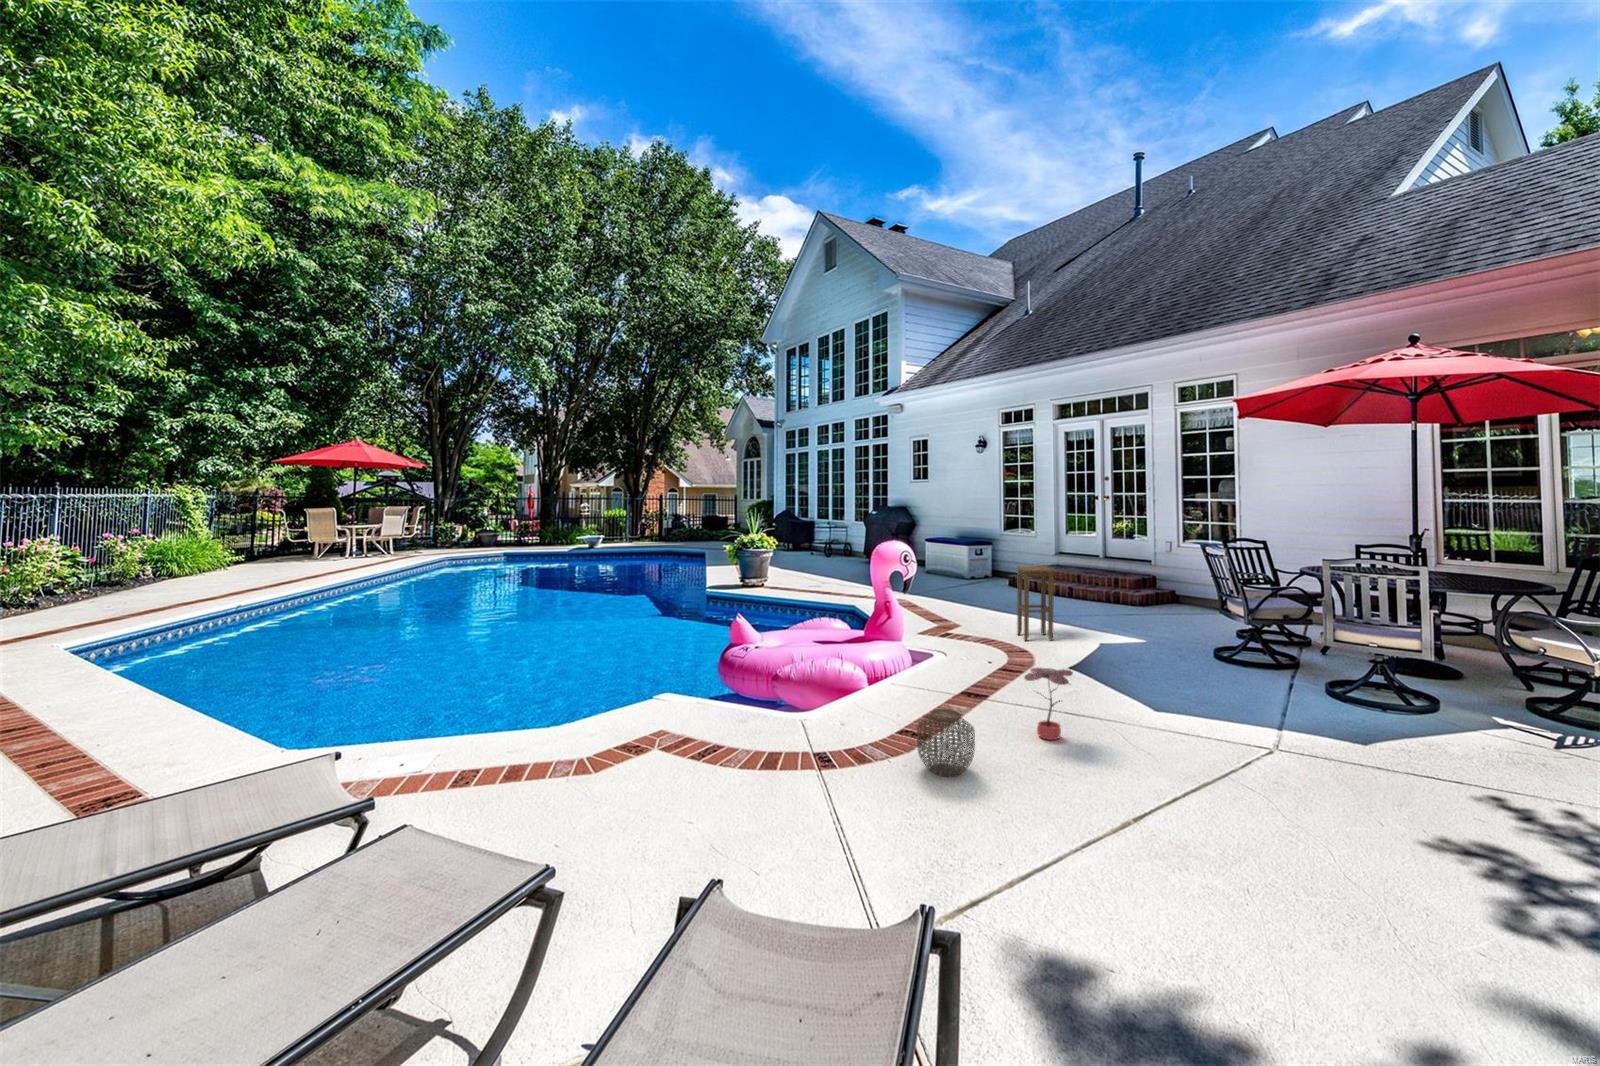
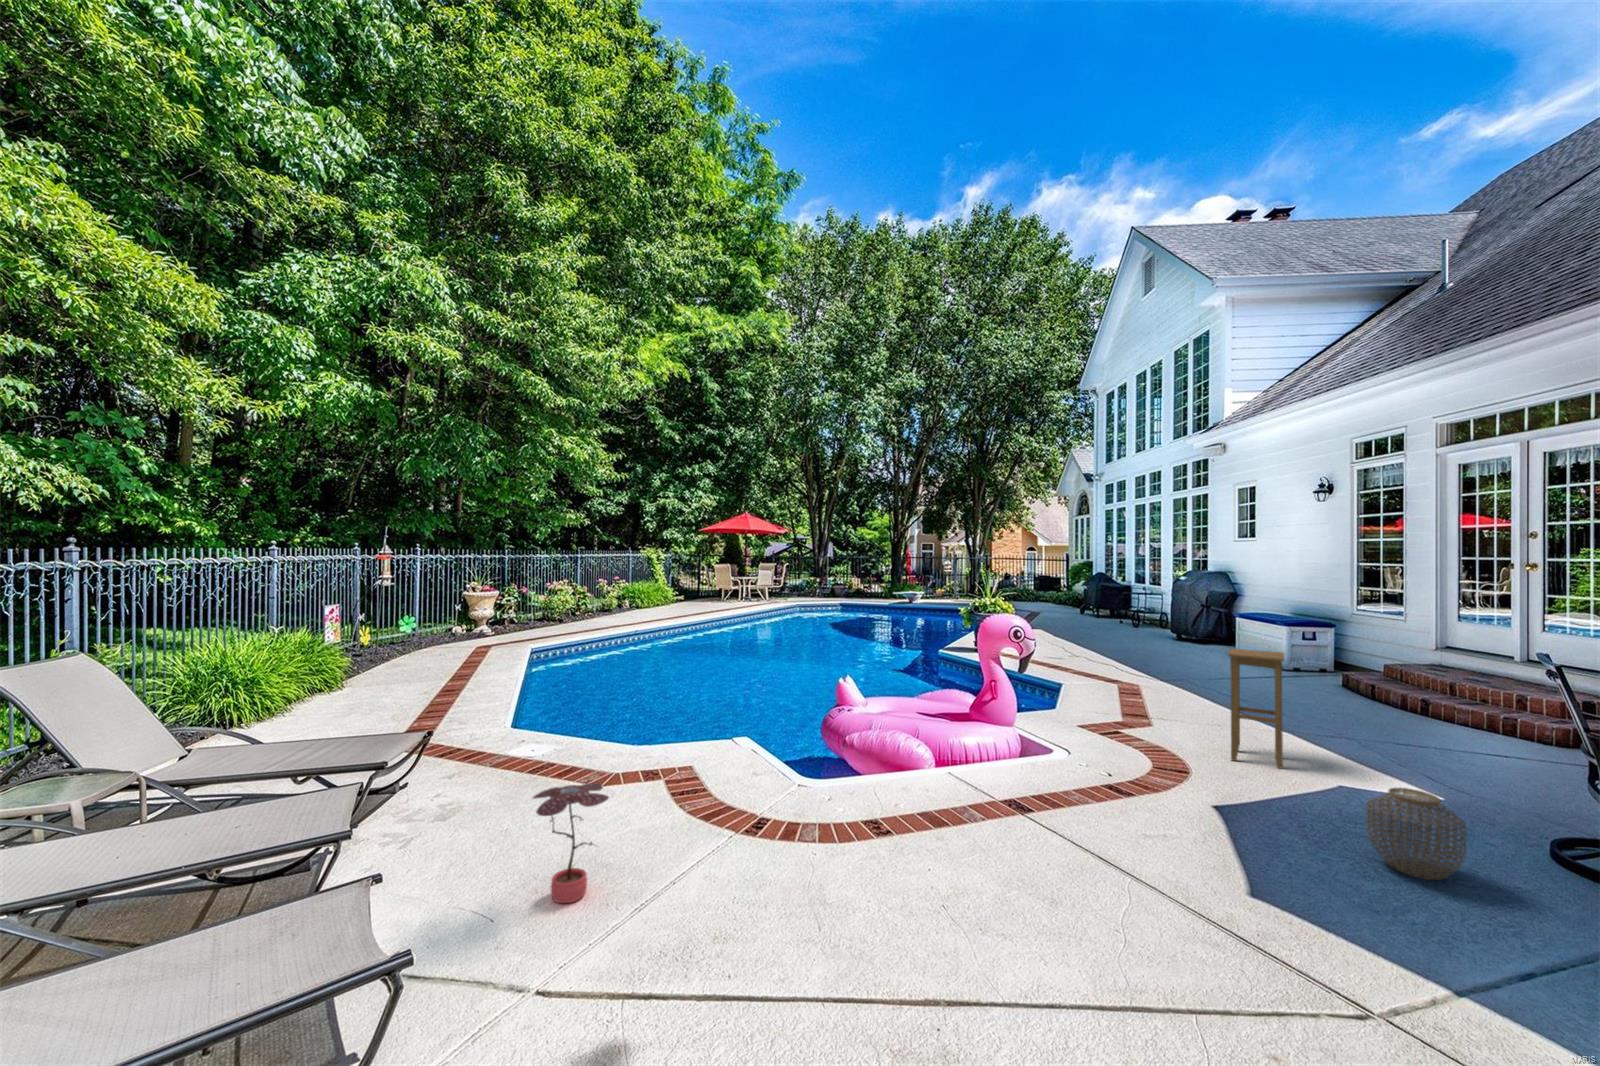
potted plant: present [1024,668,1073,740] -> present [533,783,609,903]
woven basket: present [917,709,975,777] -> present [1366,788,1466,880]

